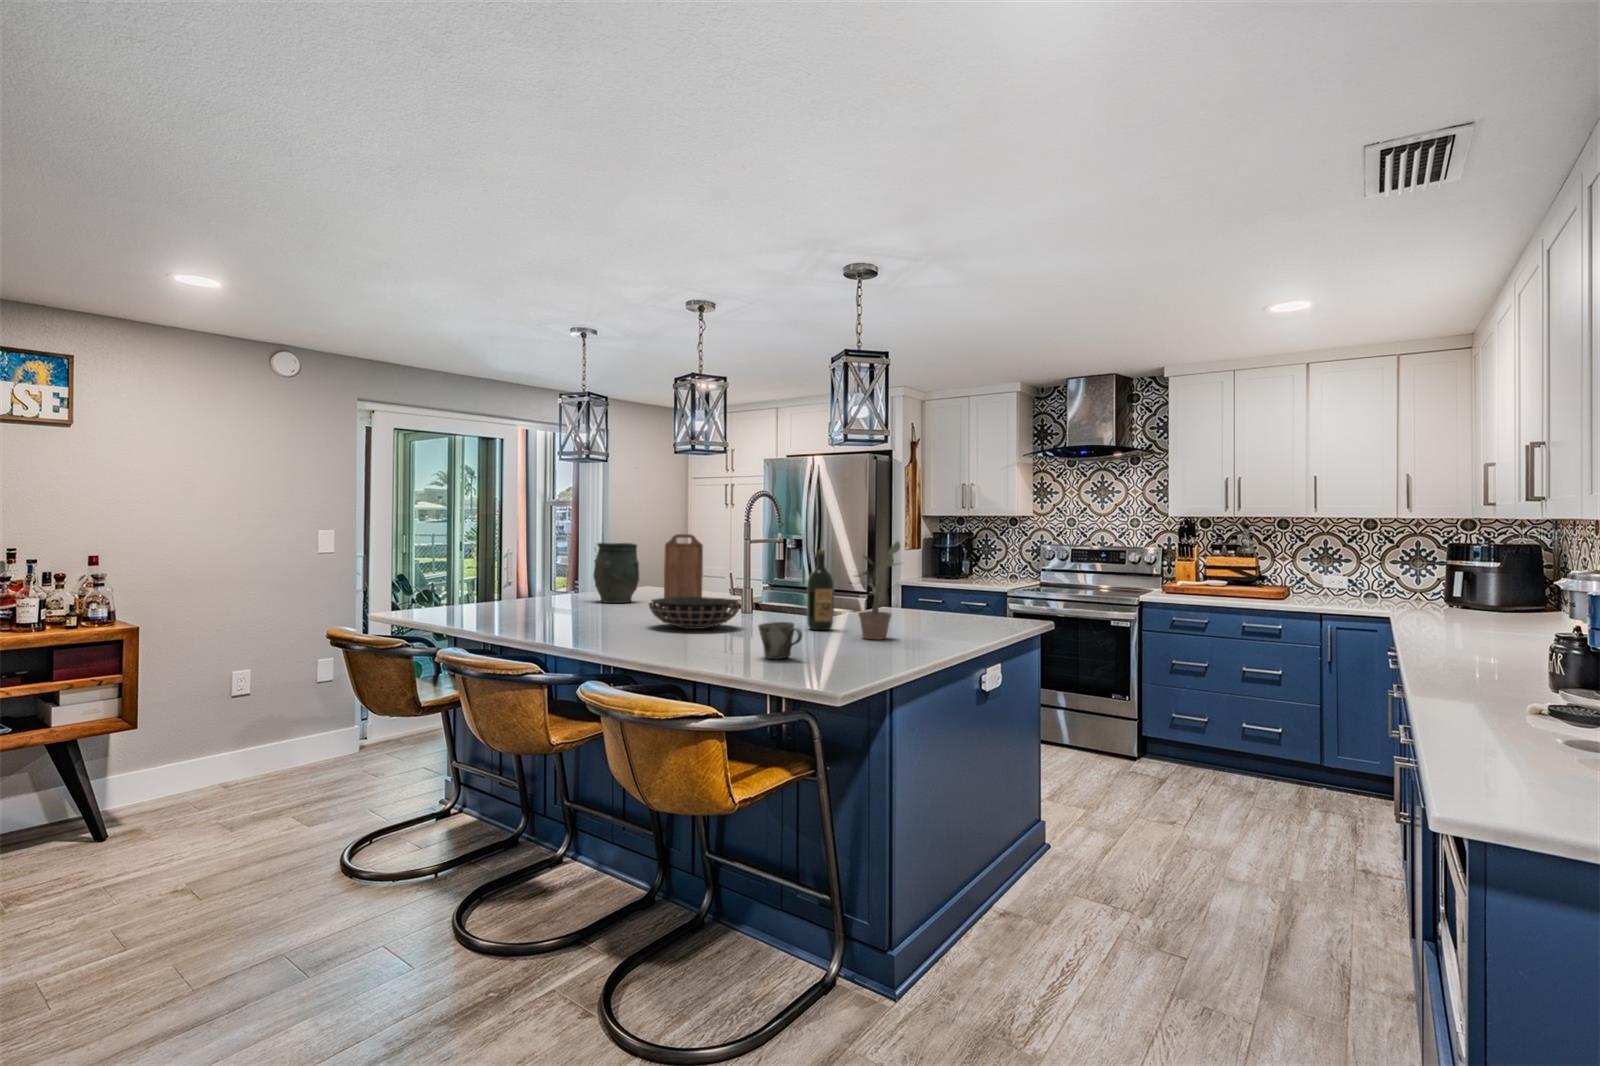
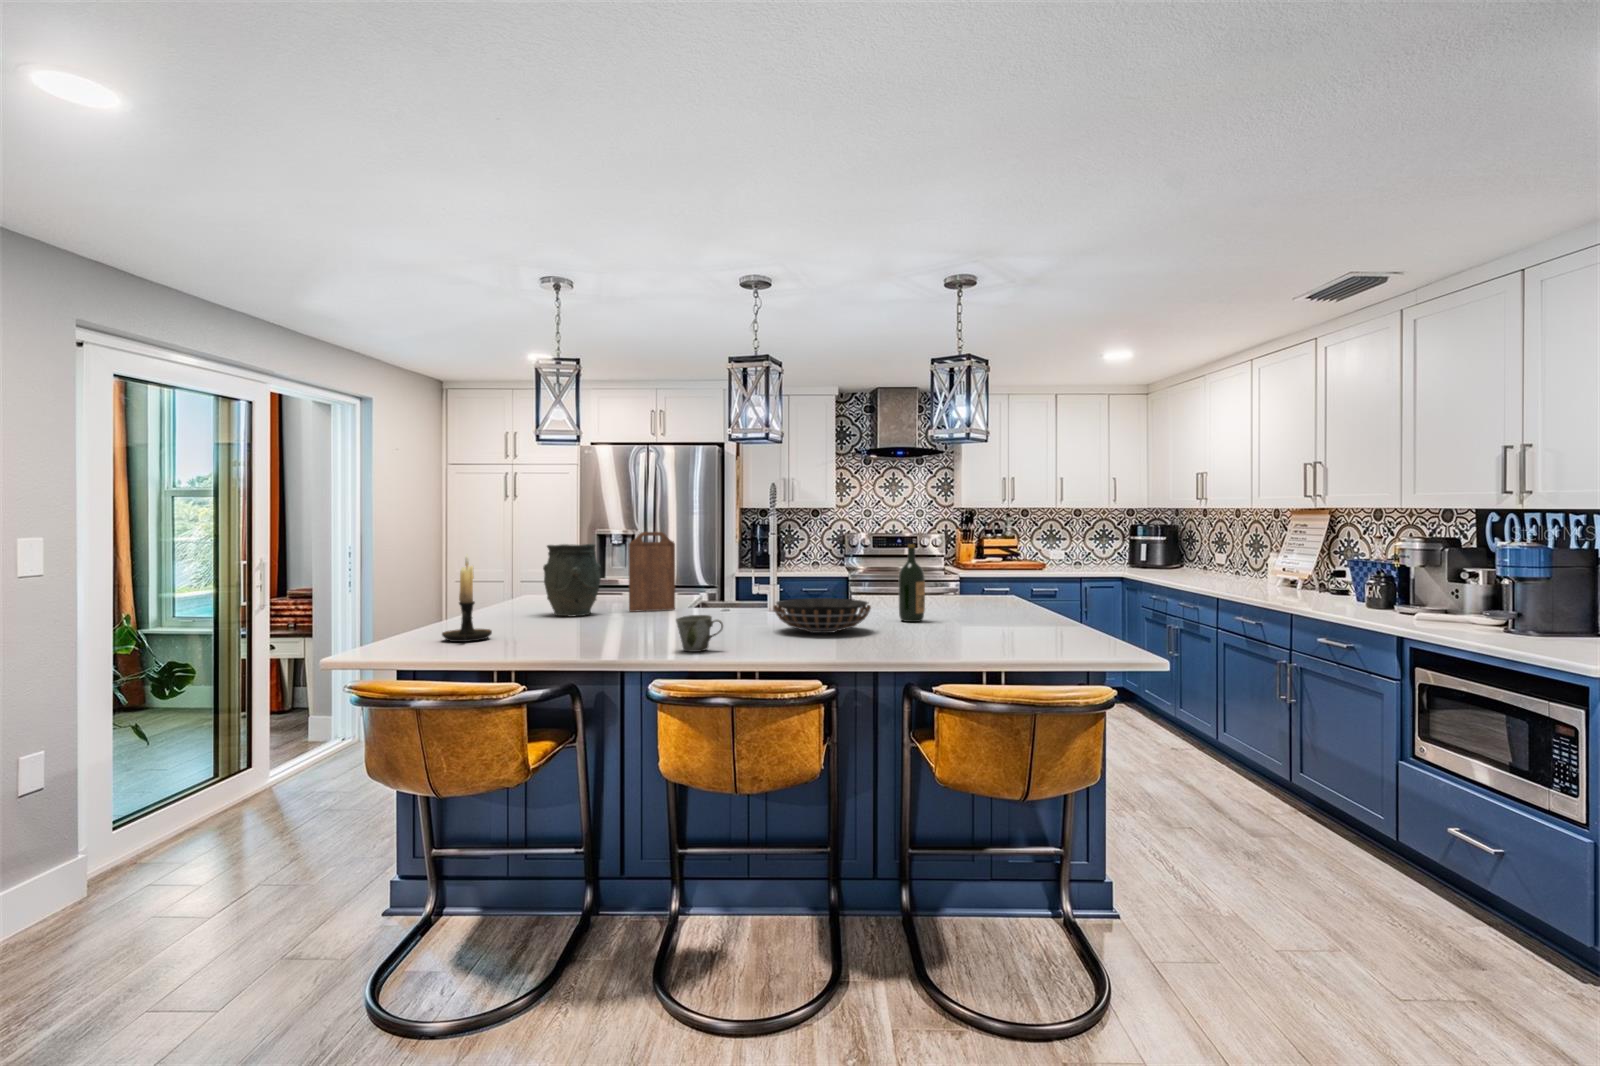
potted plant: present [848,541,900,639] -> none [953,531,1039,625]
candle holder: none [447,545,485,610] -> present [442,555,492,642]
mug: present [758,622,802,659] -> present [676,615,723,652]

